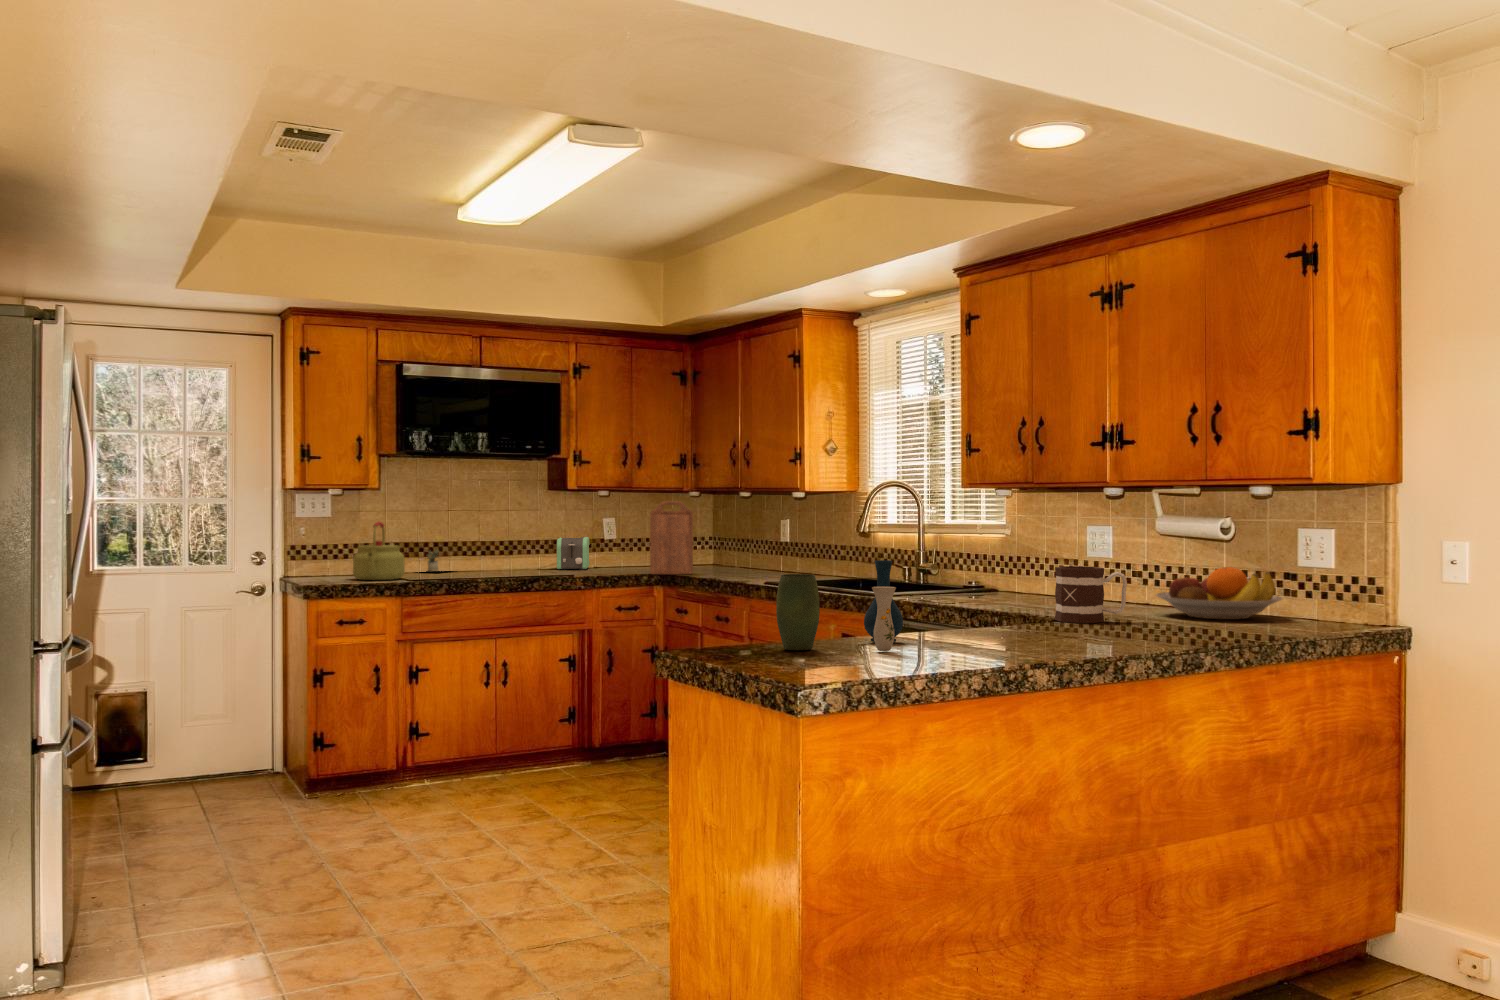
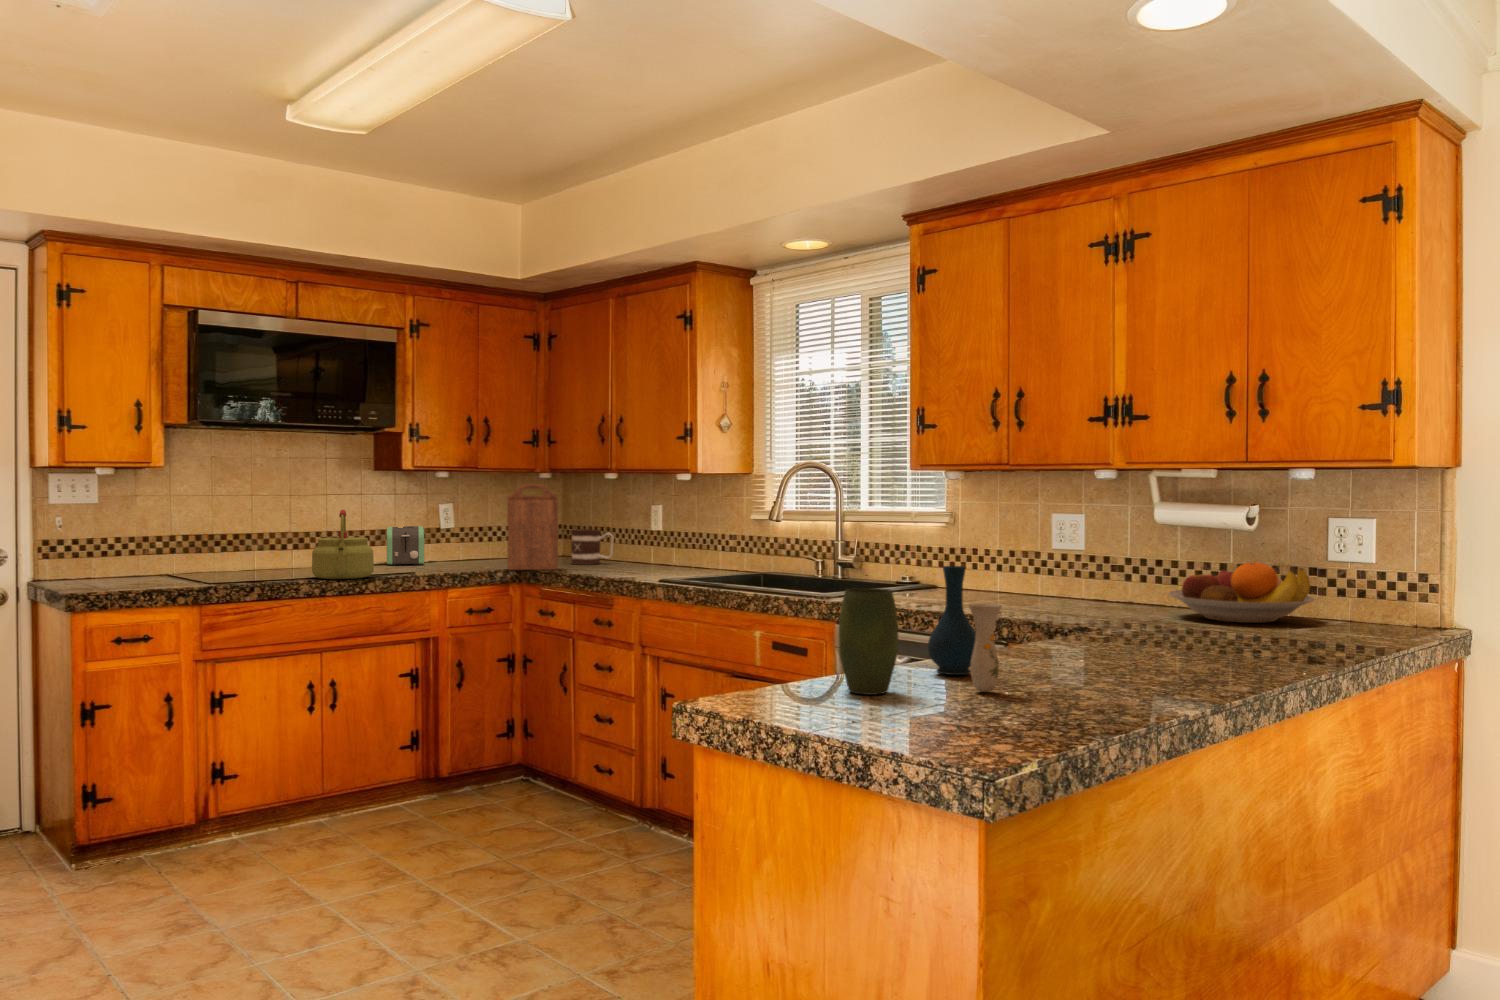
kettle: present [353,522,405,580] -> present [312,510,374,579]
potted plant: present [427,550,439,571] -> none [204,542,279,571]
mug: present [1055,566,1127,623] -> present [571,529,614,565]

